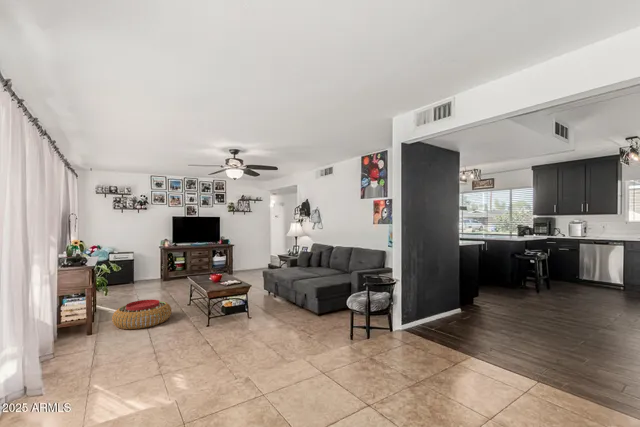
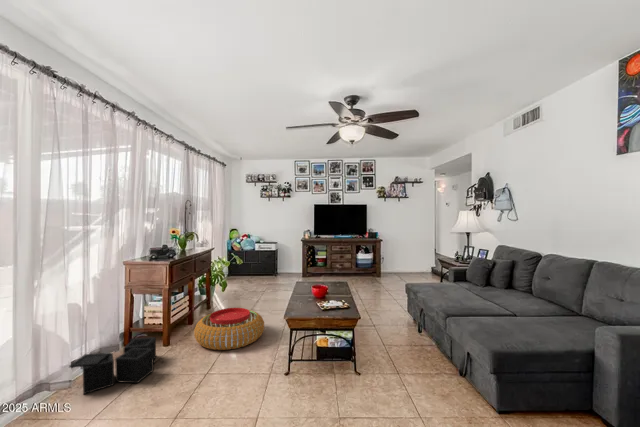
storage bin: none [43,325,103,364] -> present [69,337,156,394]

